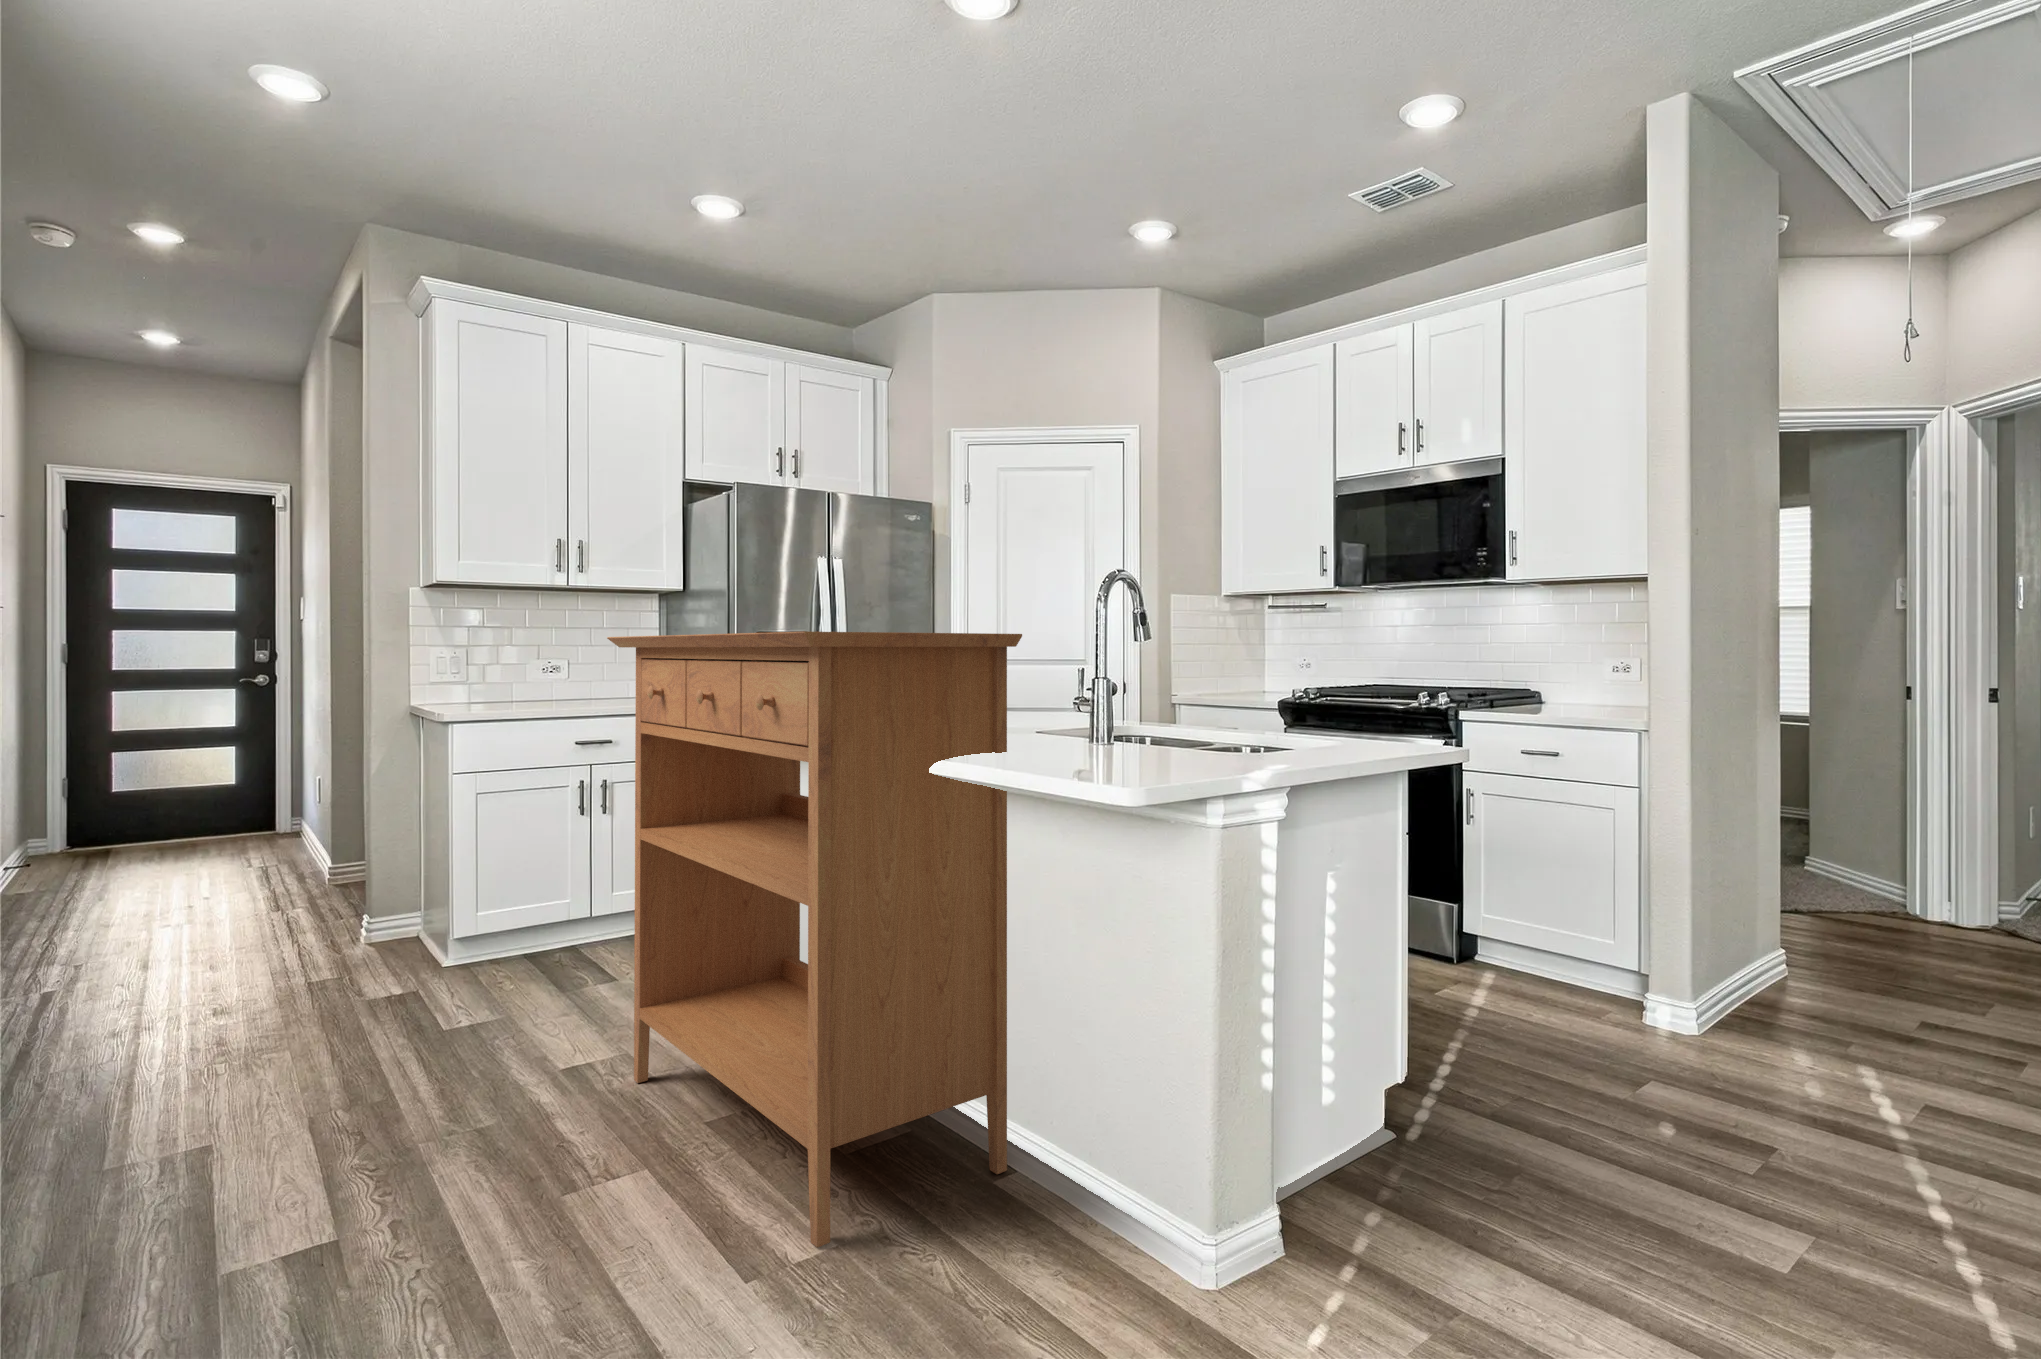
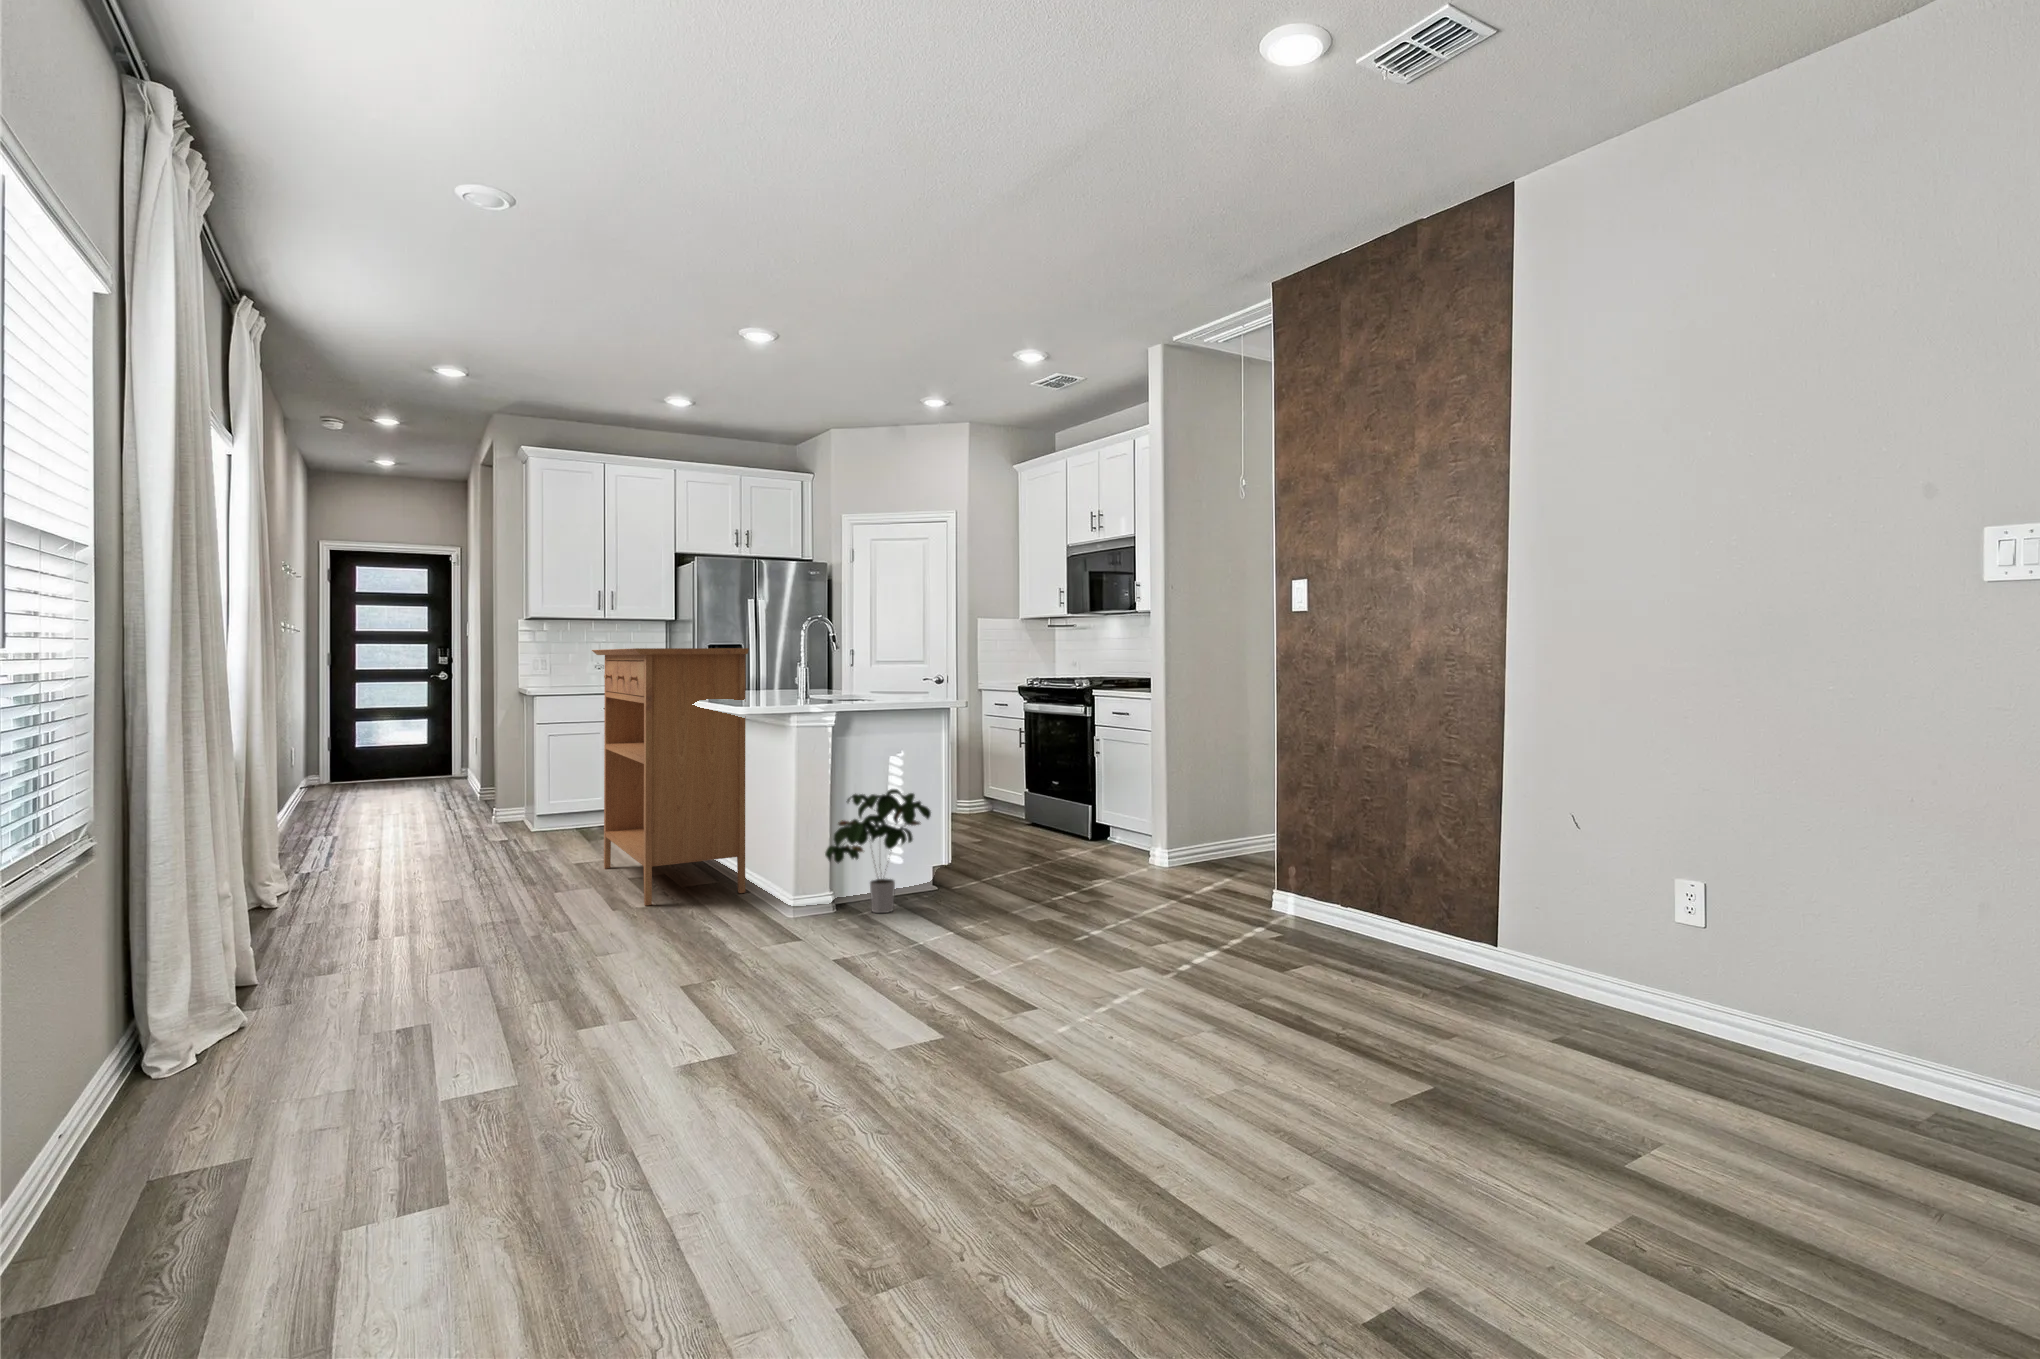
potted plant: none [1302,952,1460,1255] -> present [825,789,931,913]

